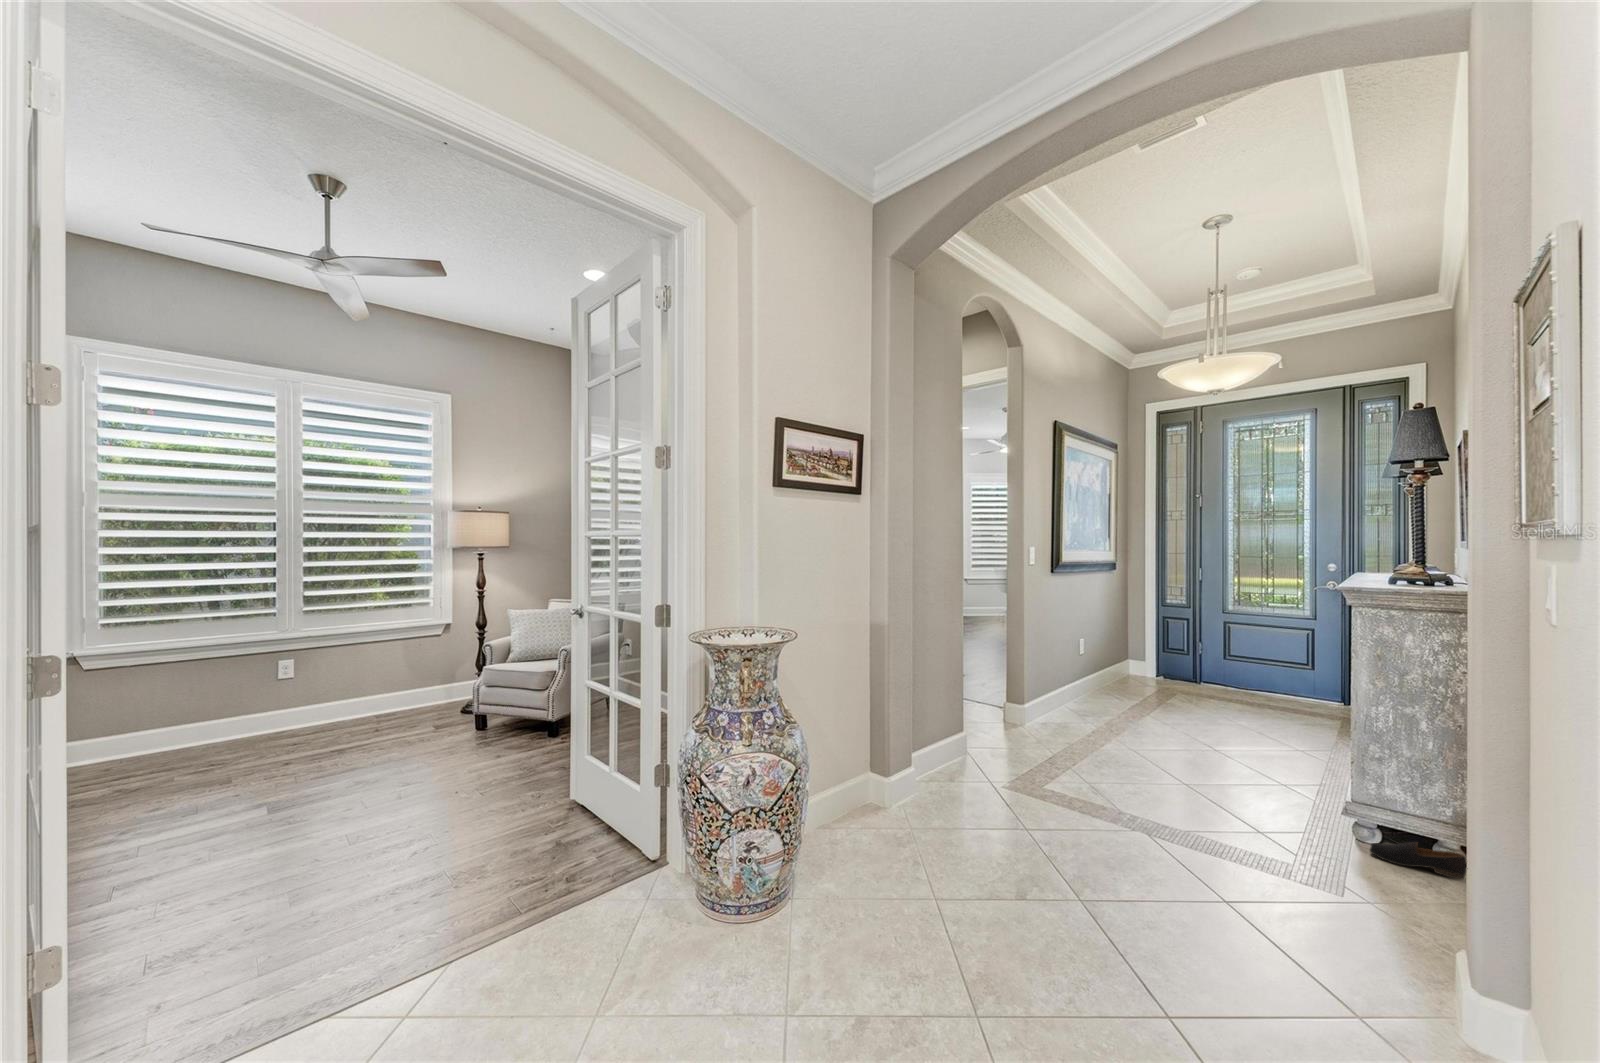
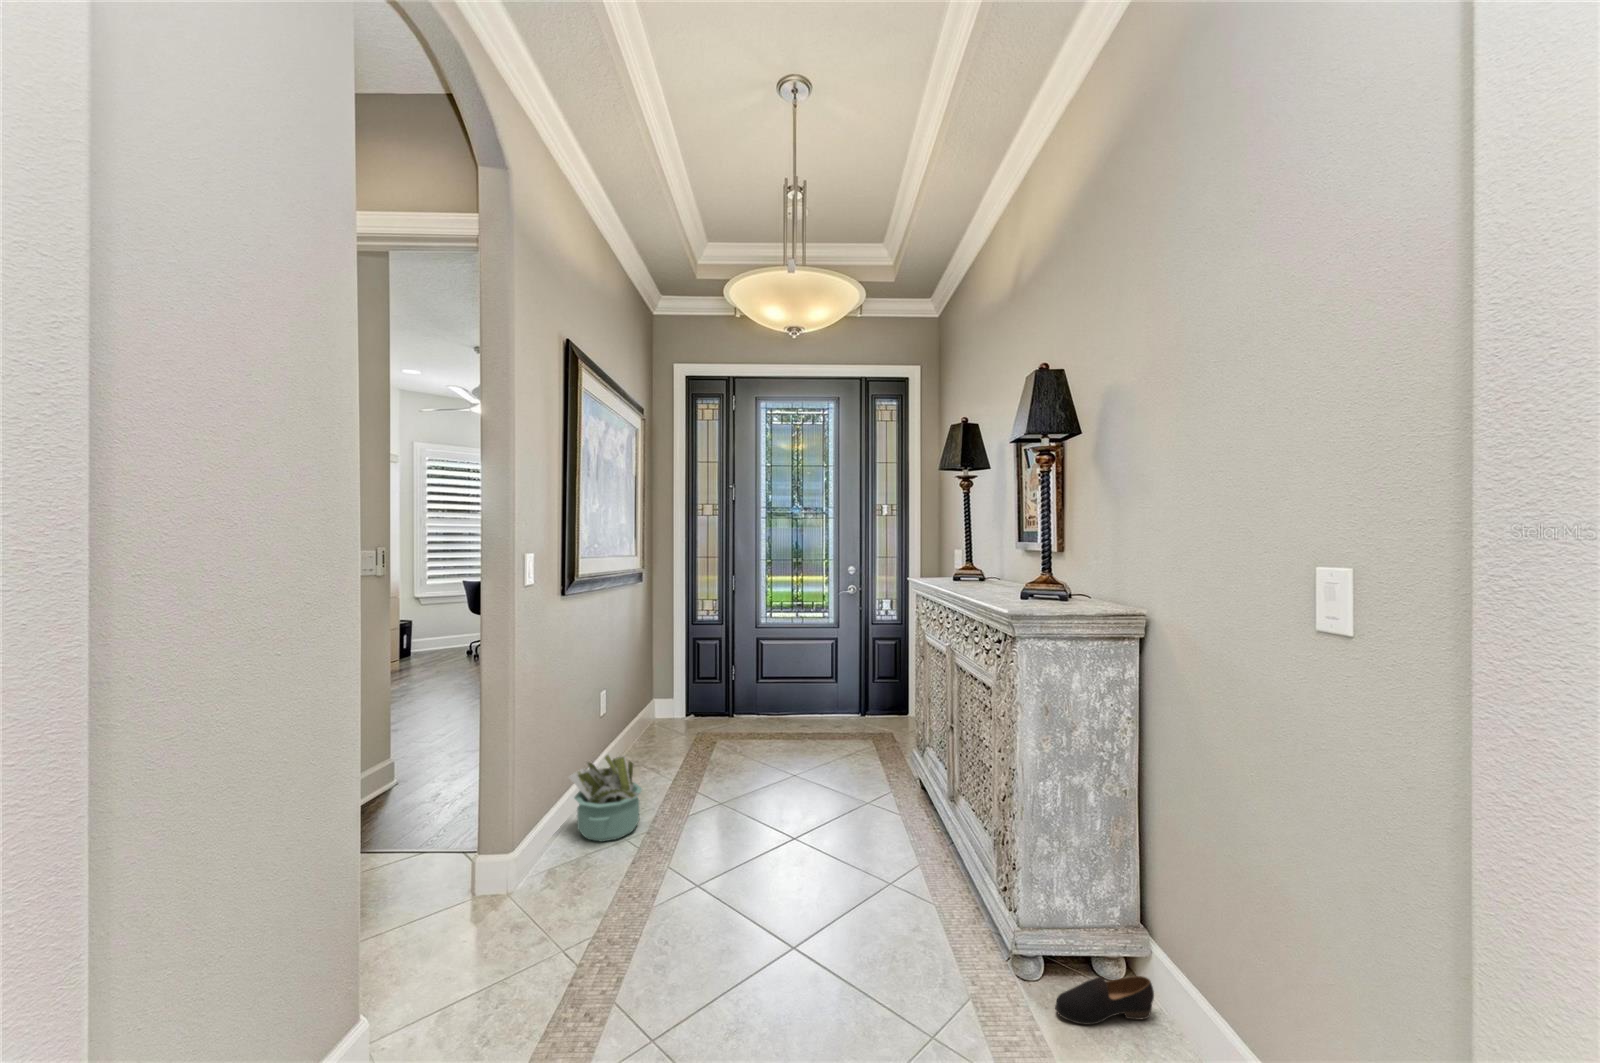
decorative plant: none [1056,671,1104,721] -> present [569,754,642,841]

